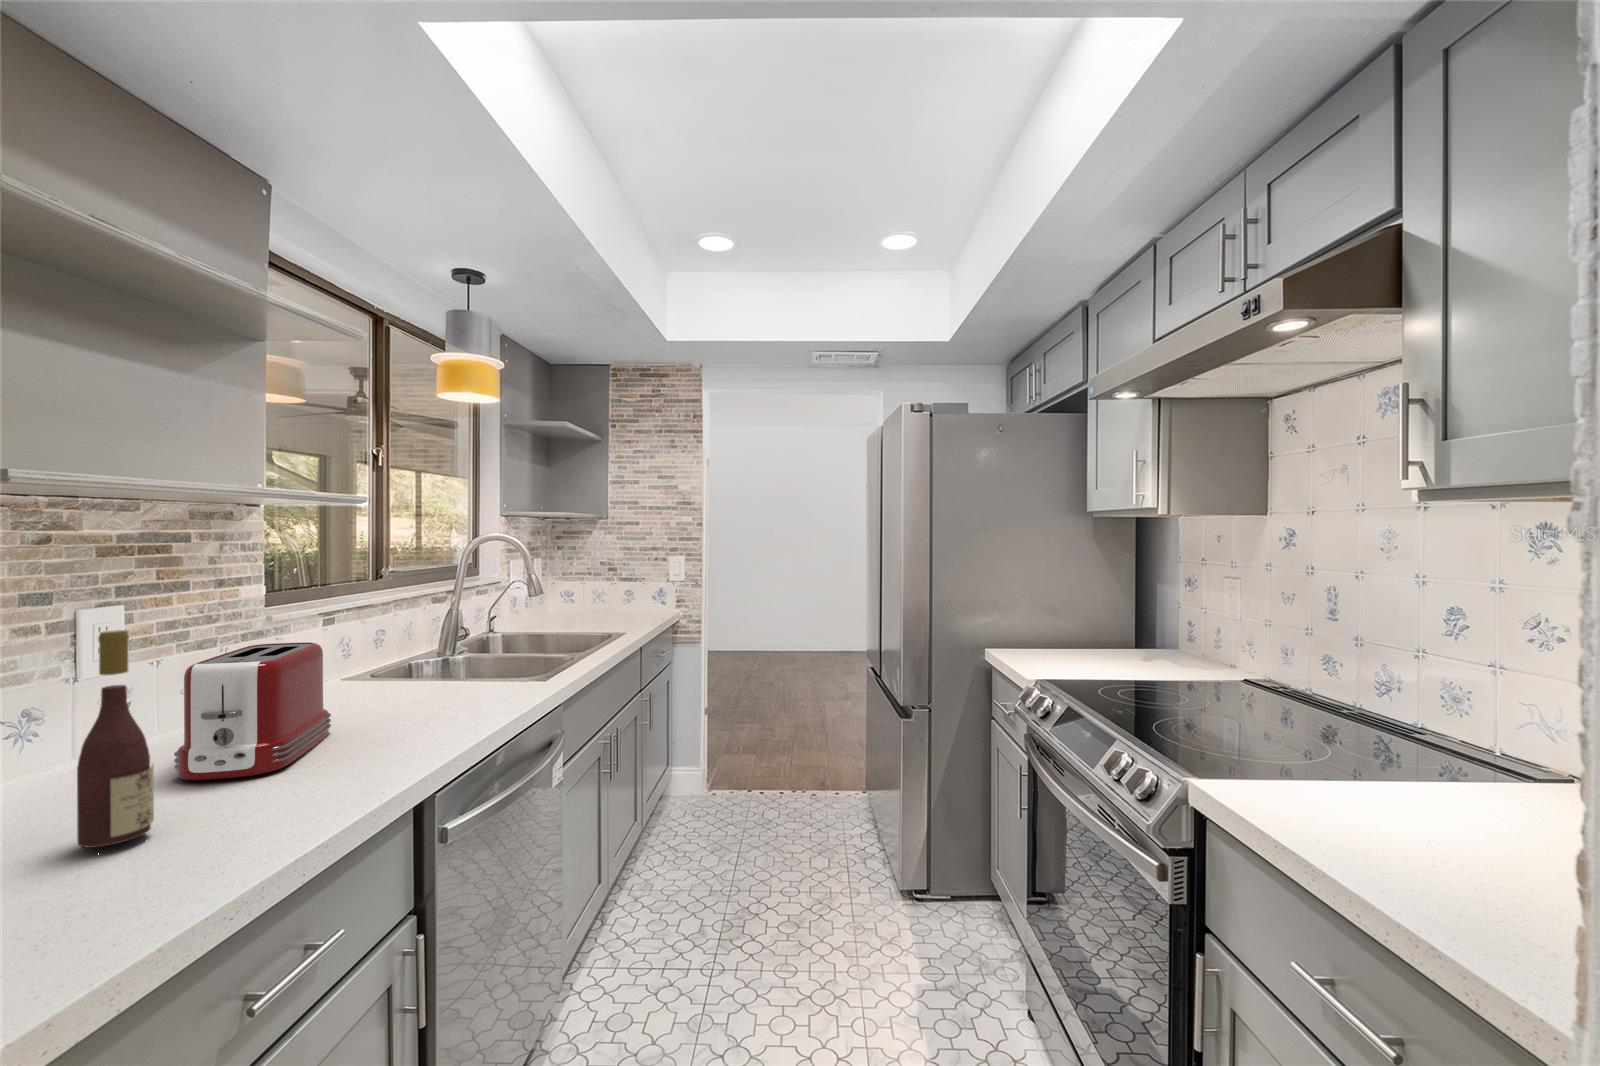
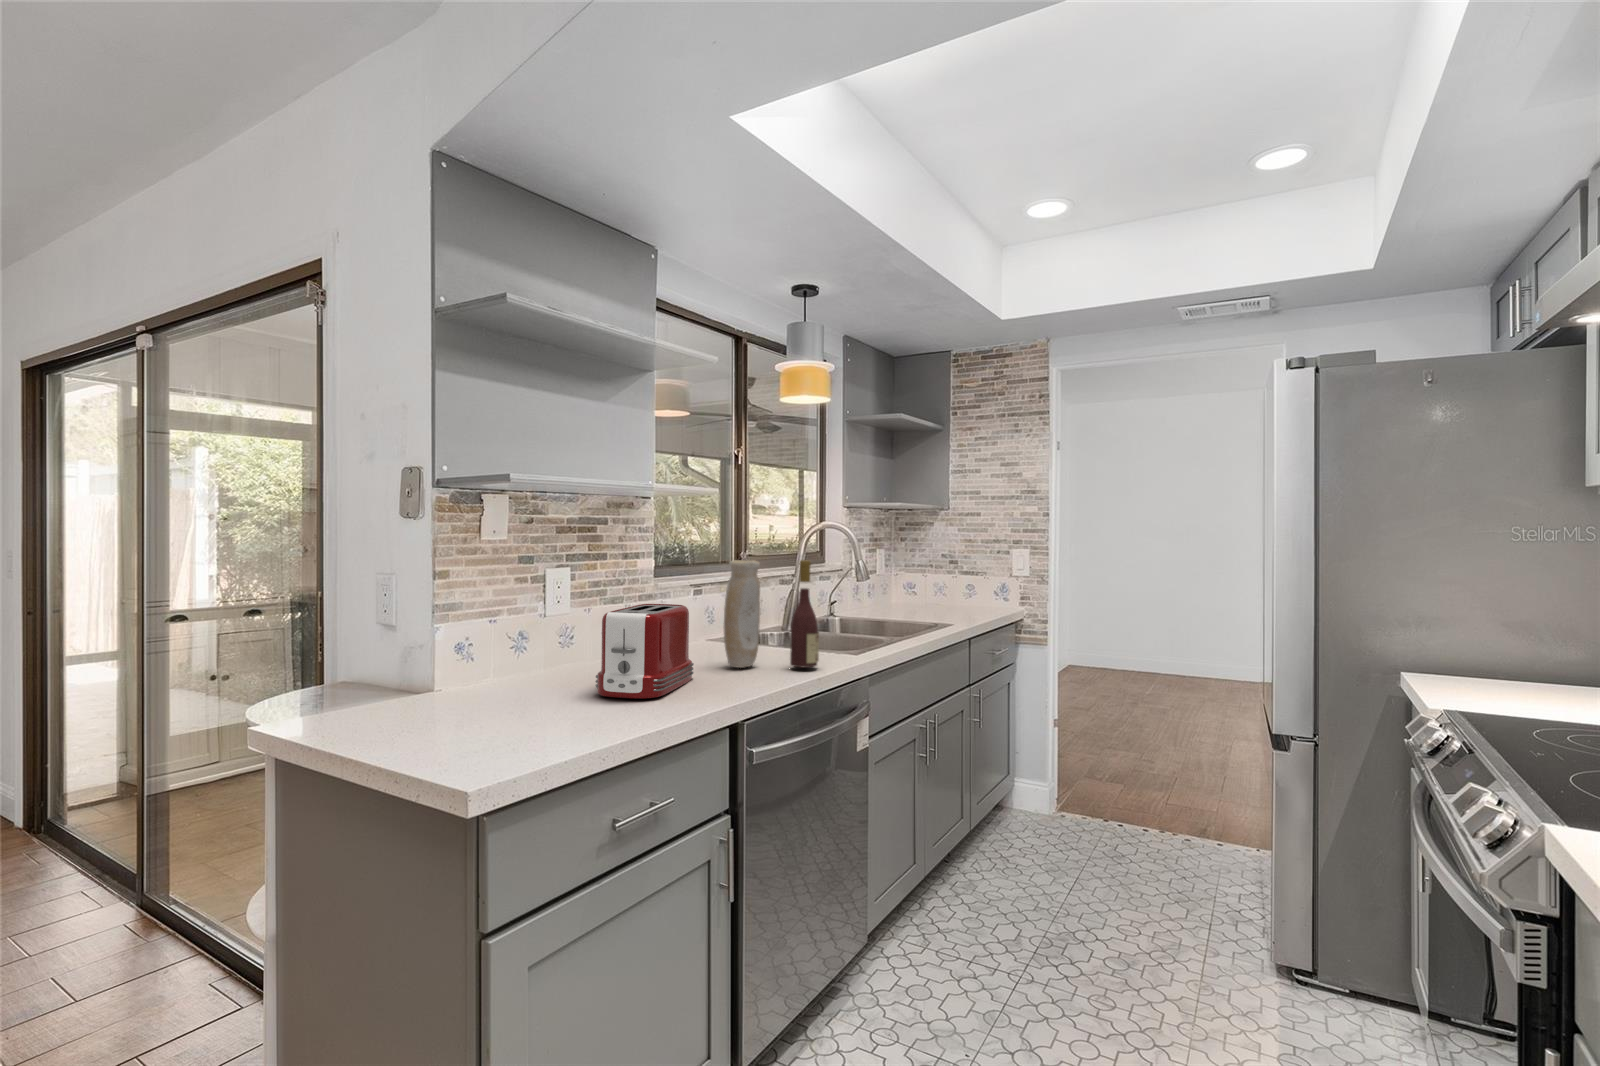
vase: none [371,581,419,710] -> present [724,560,760,668]
wine bottle: present [77,630,154,848] -> present [790,560,819,667]

